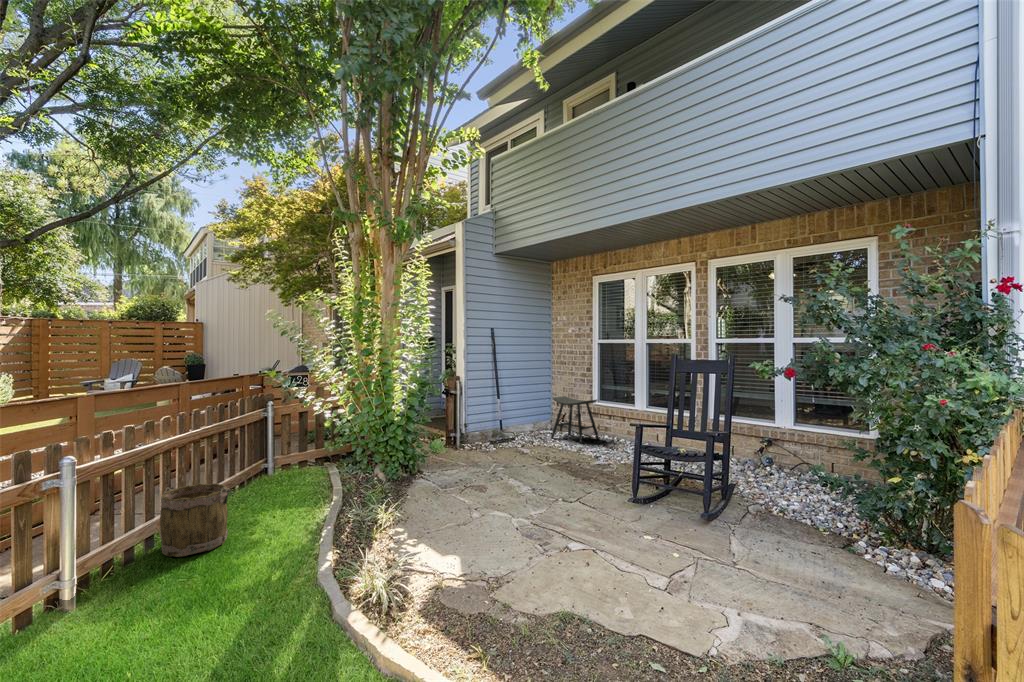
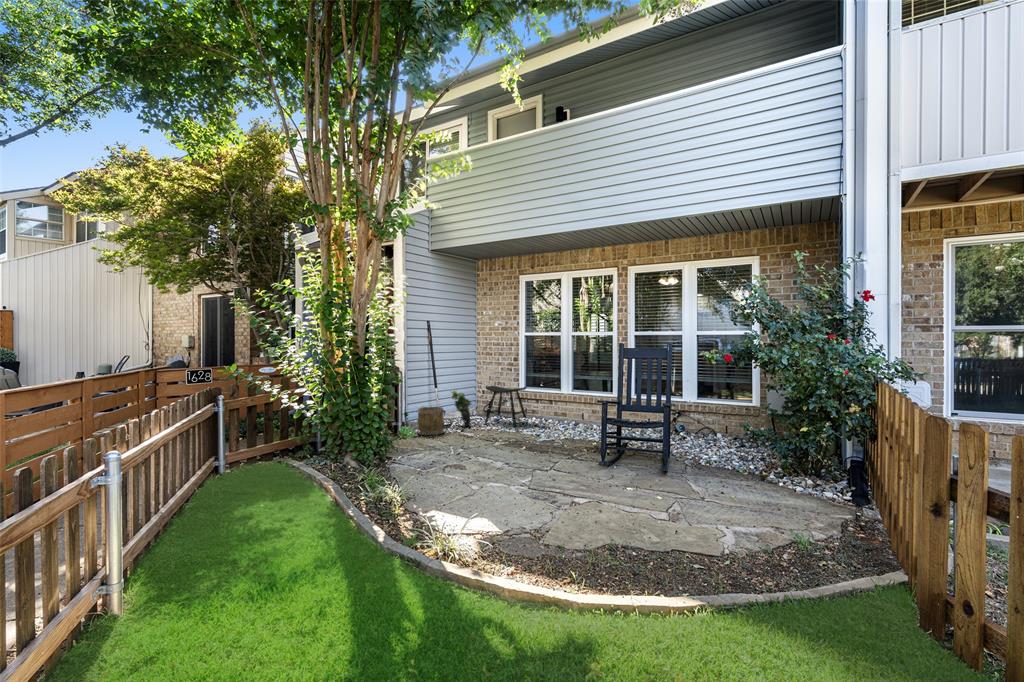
potted plant: none [515,399,538,439] -> present [451,390,471,426]
bucket: present [160,483,231,557] -> present [418,407,446,435]

